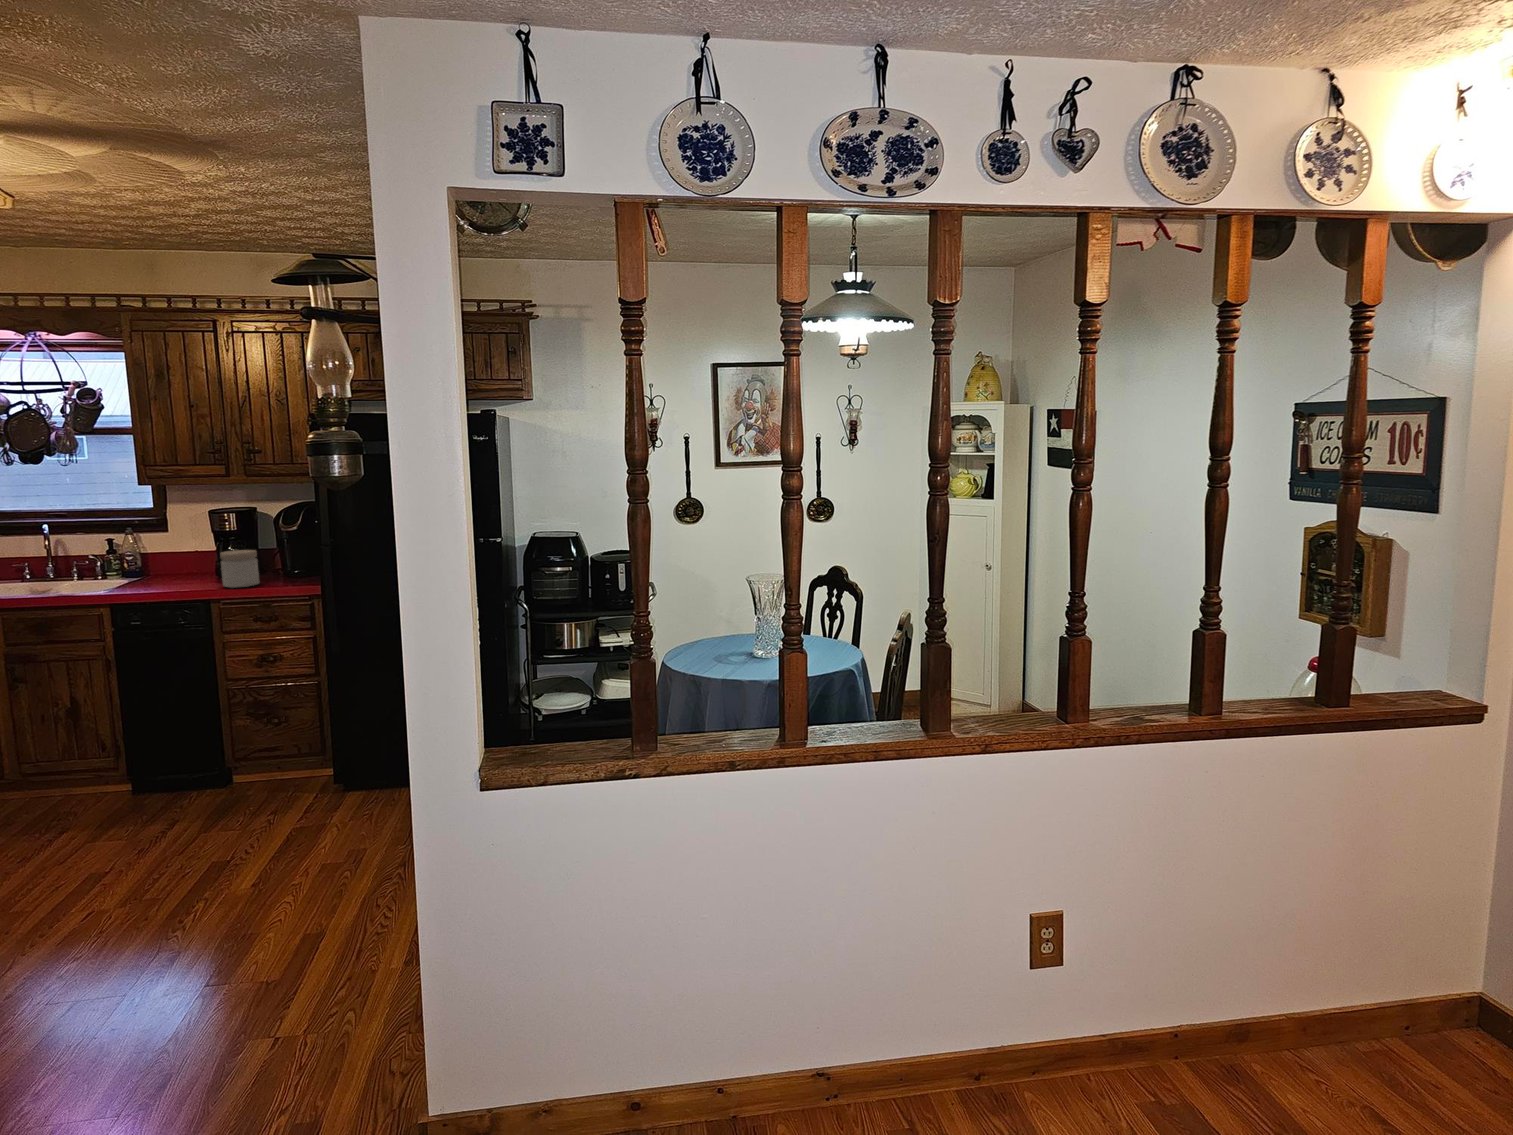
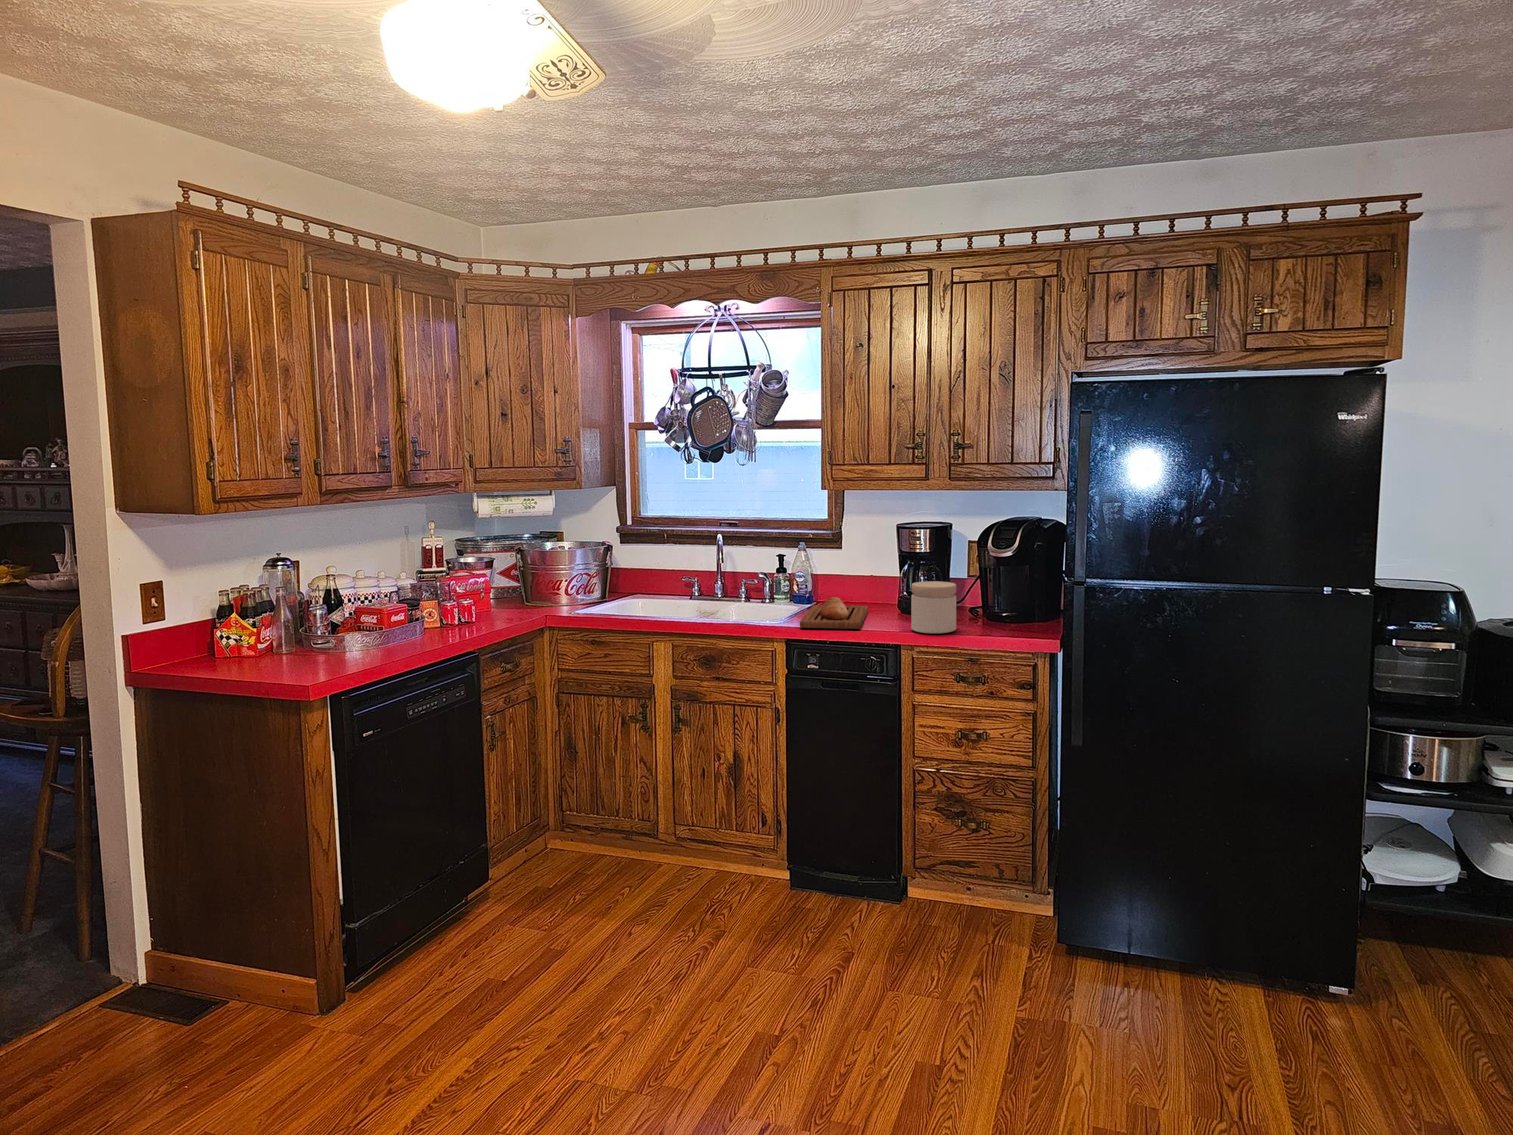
bread loaf: none [125,569,192,593] -> present [800,597,868,629]

